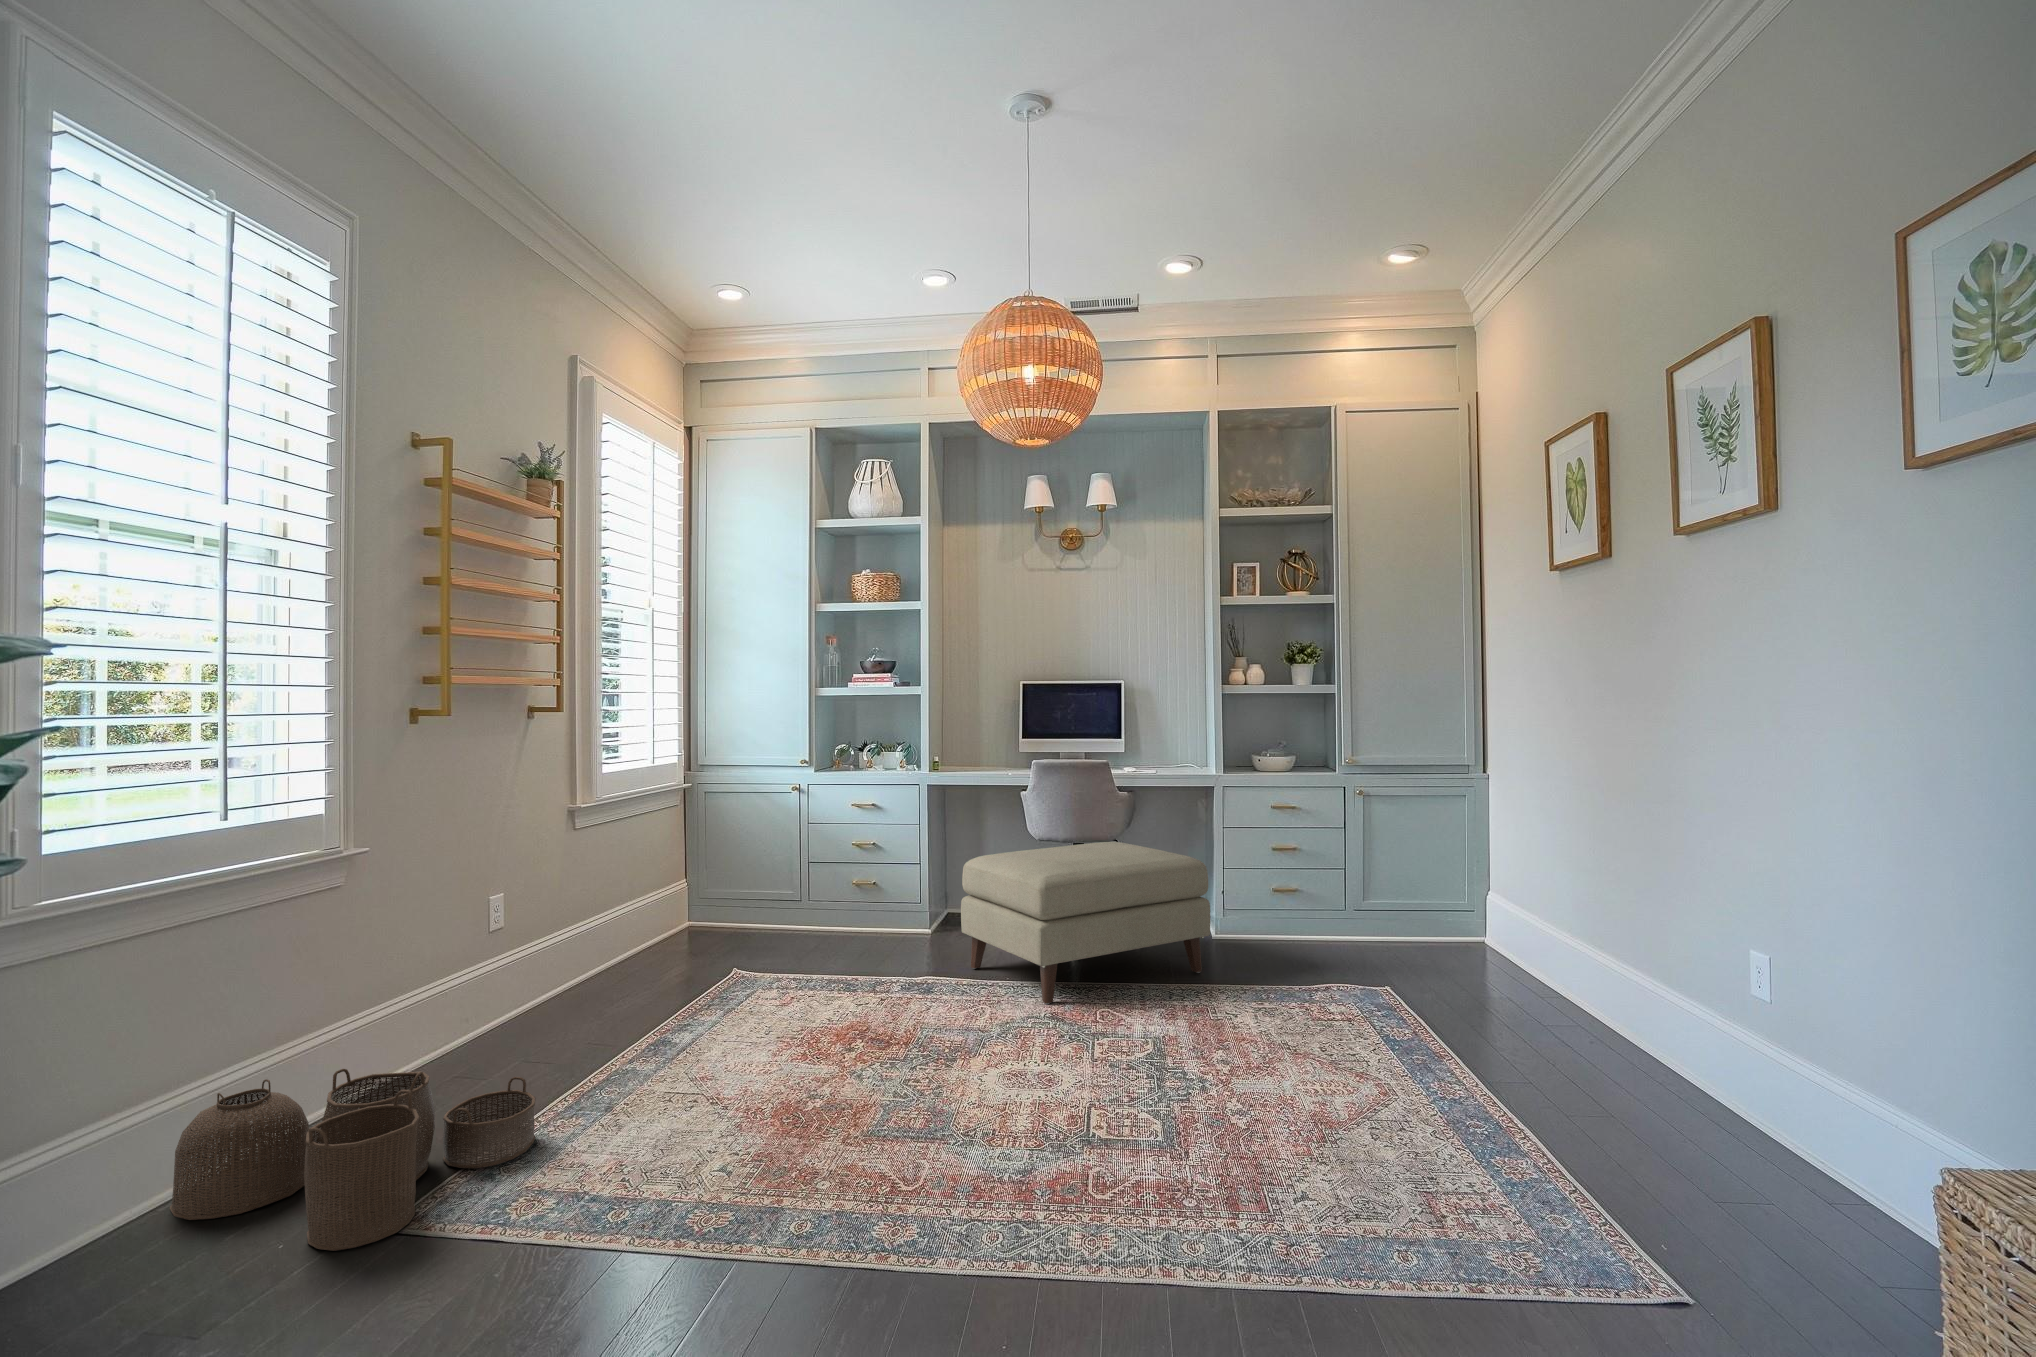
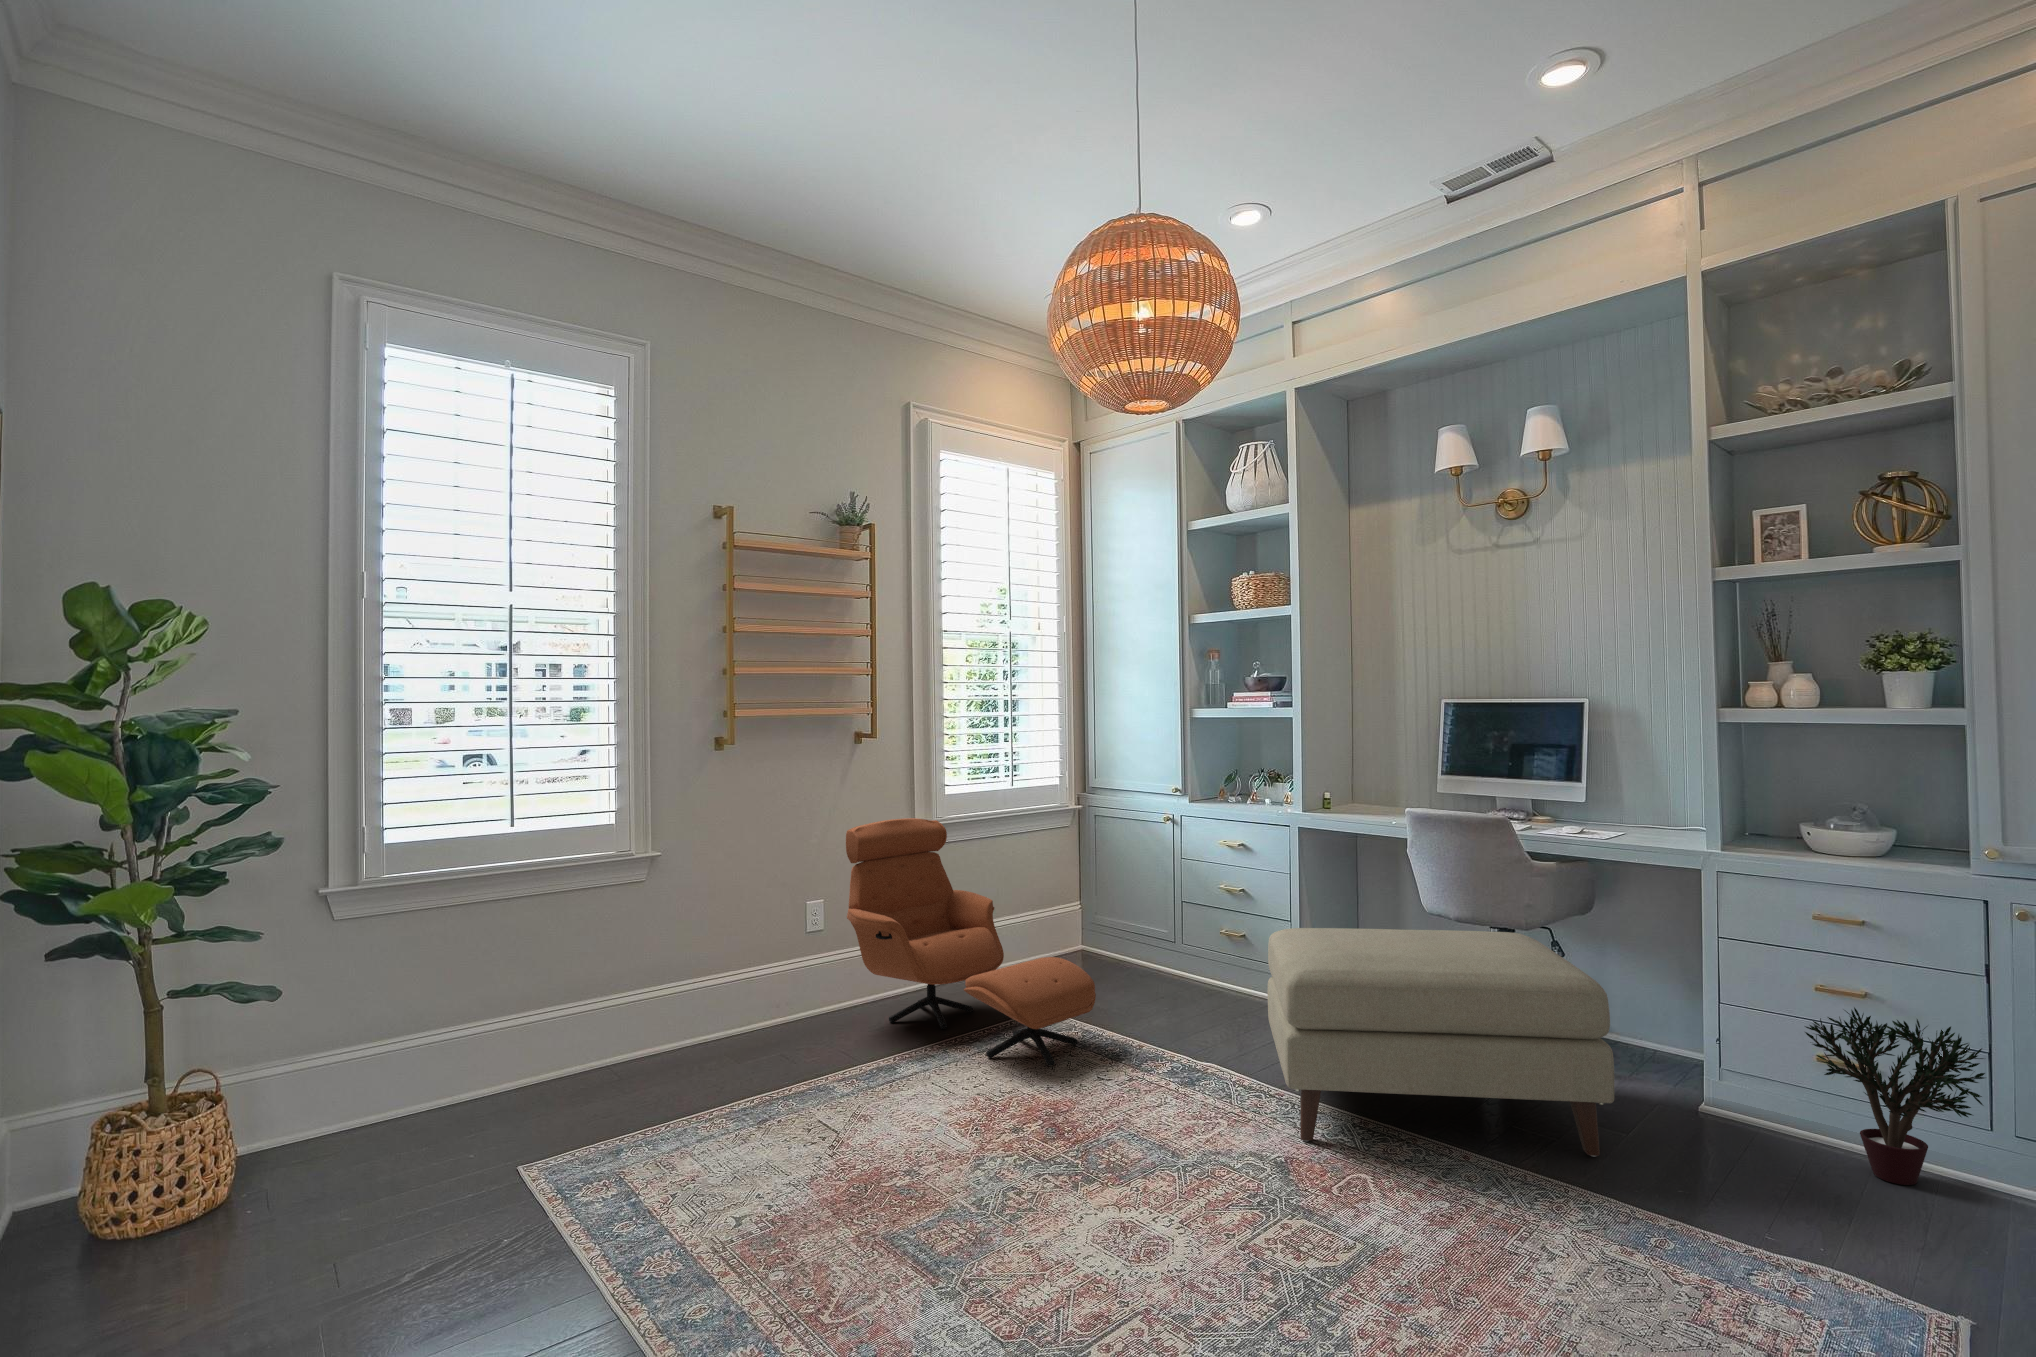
armchair: none [532,796,819,1010] -> present [846,818,1096,1066]
potted plant: none [1276,857,1366,953] -> present [1805,1007,1985,1185]
woven basket: present [170,1069,536,1251] -> none [459,1034,687,1187]

